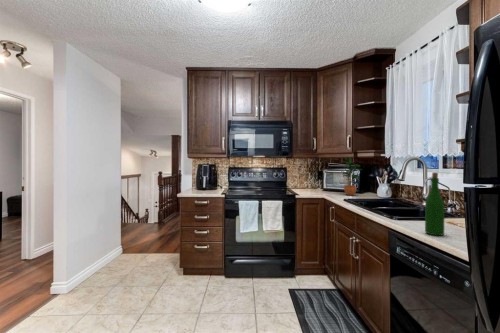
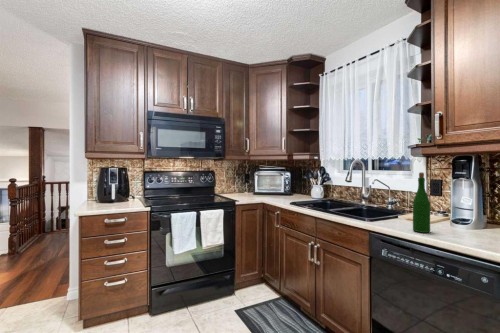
potted plant: present [341,158,360,195] -> none [276,159,299,198]

